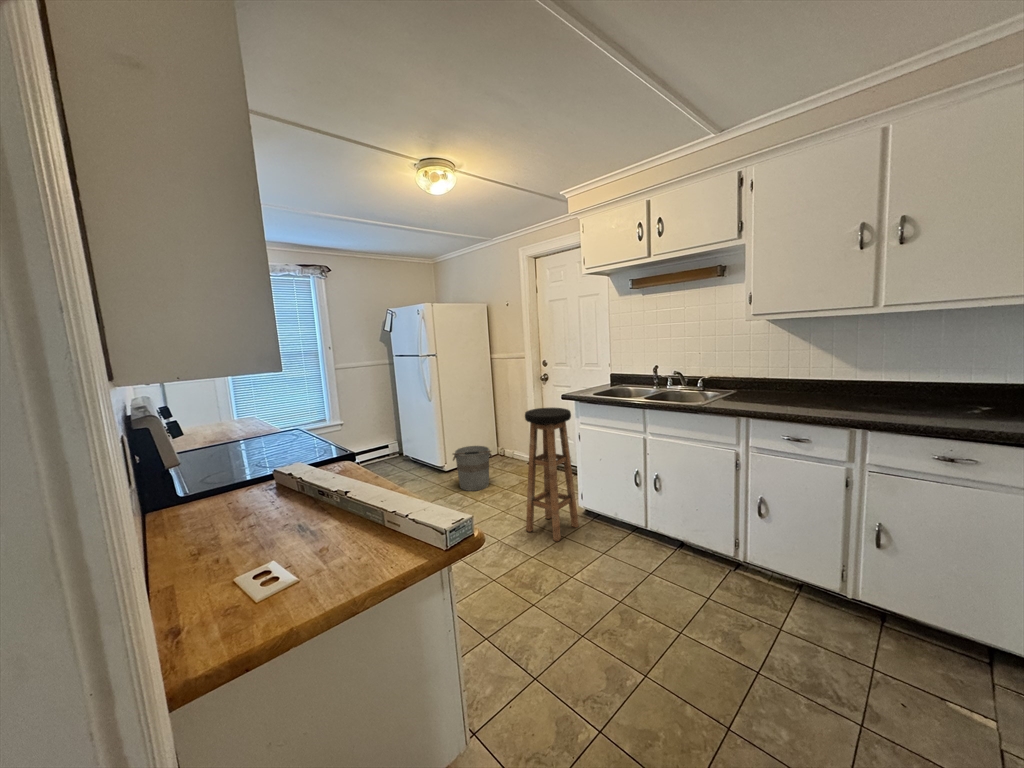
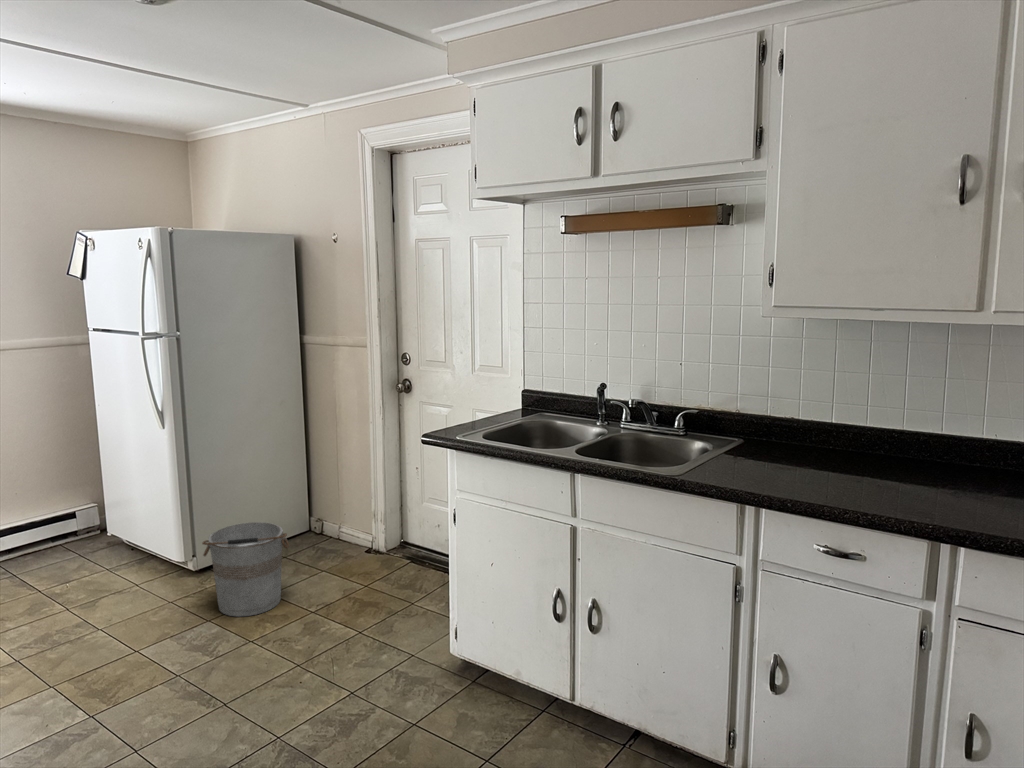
bar stool: present [525,408,579,541] -> none [339,462,447,735]

